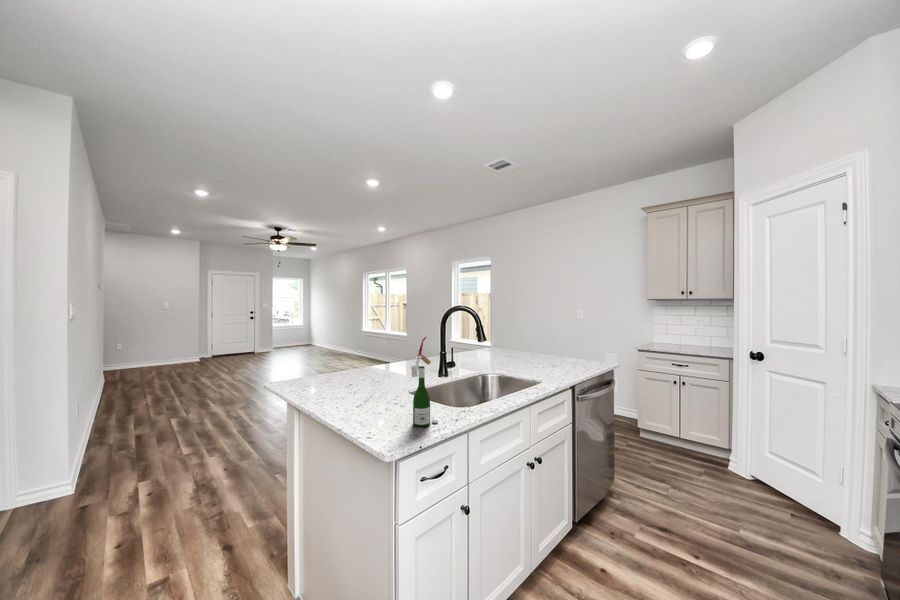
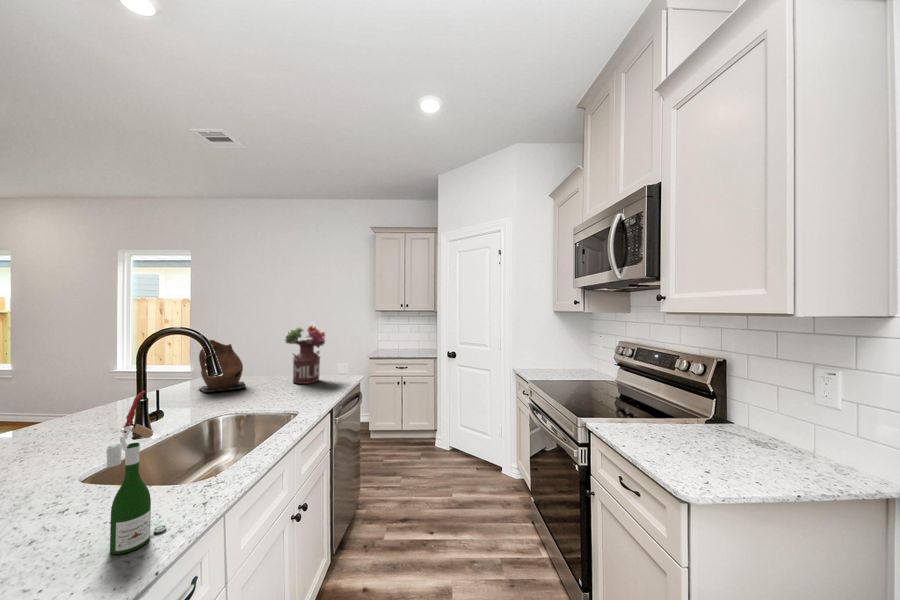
flower arrangement: none [541,310,578,363] -> present [285,326,325,384]
ceramic pitcher: none [481,319,512,360] -> present [199,340,246,392]

